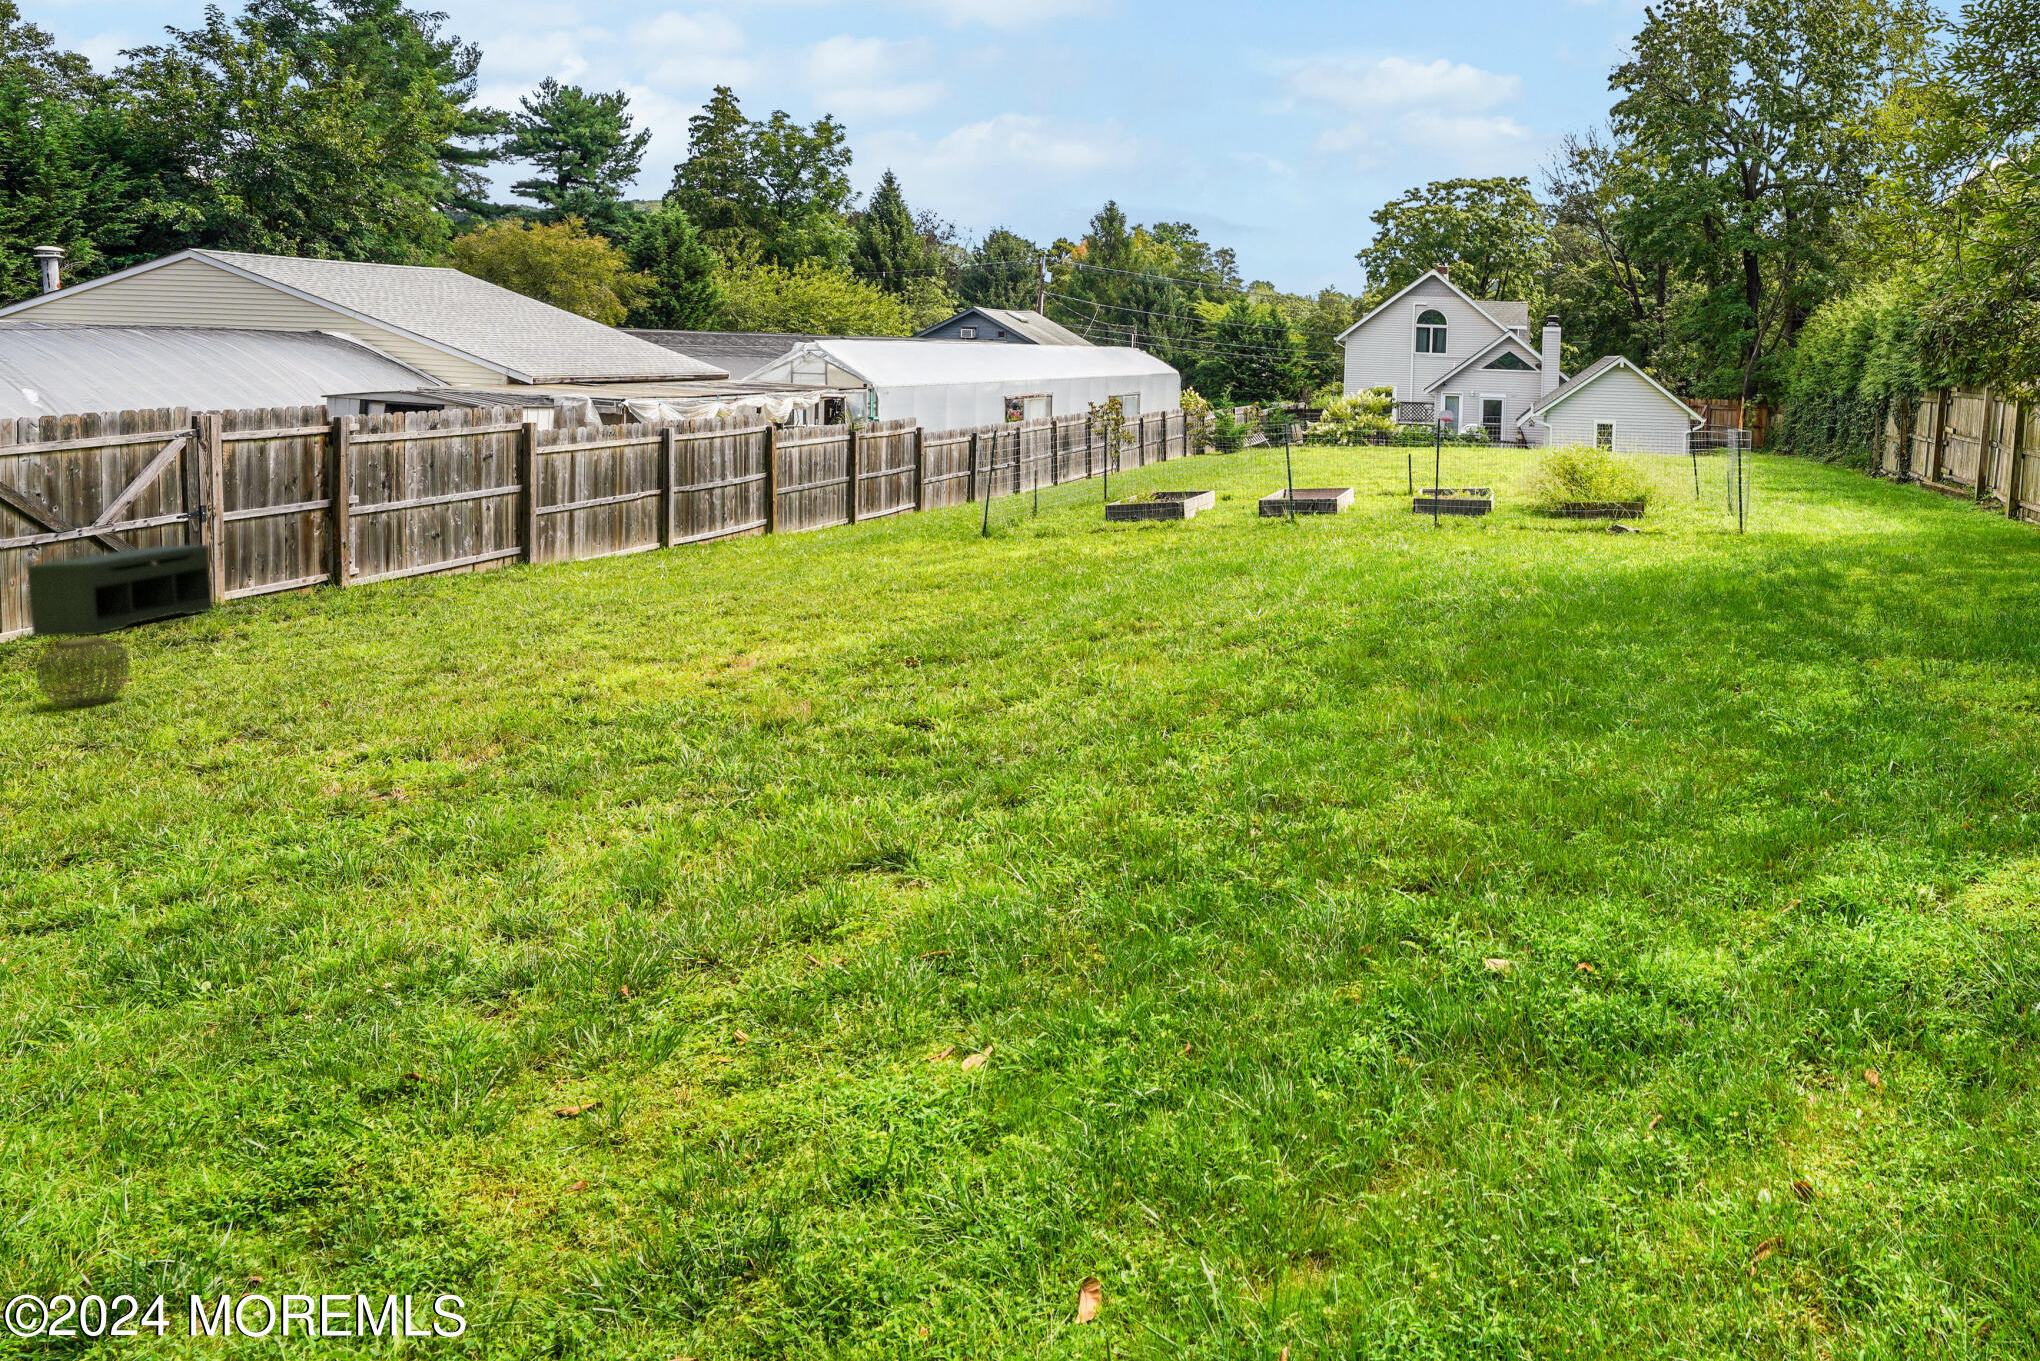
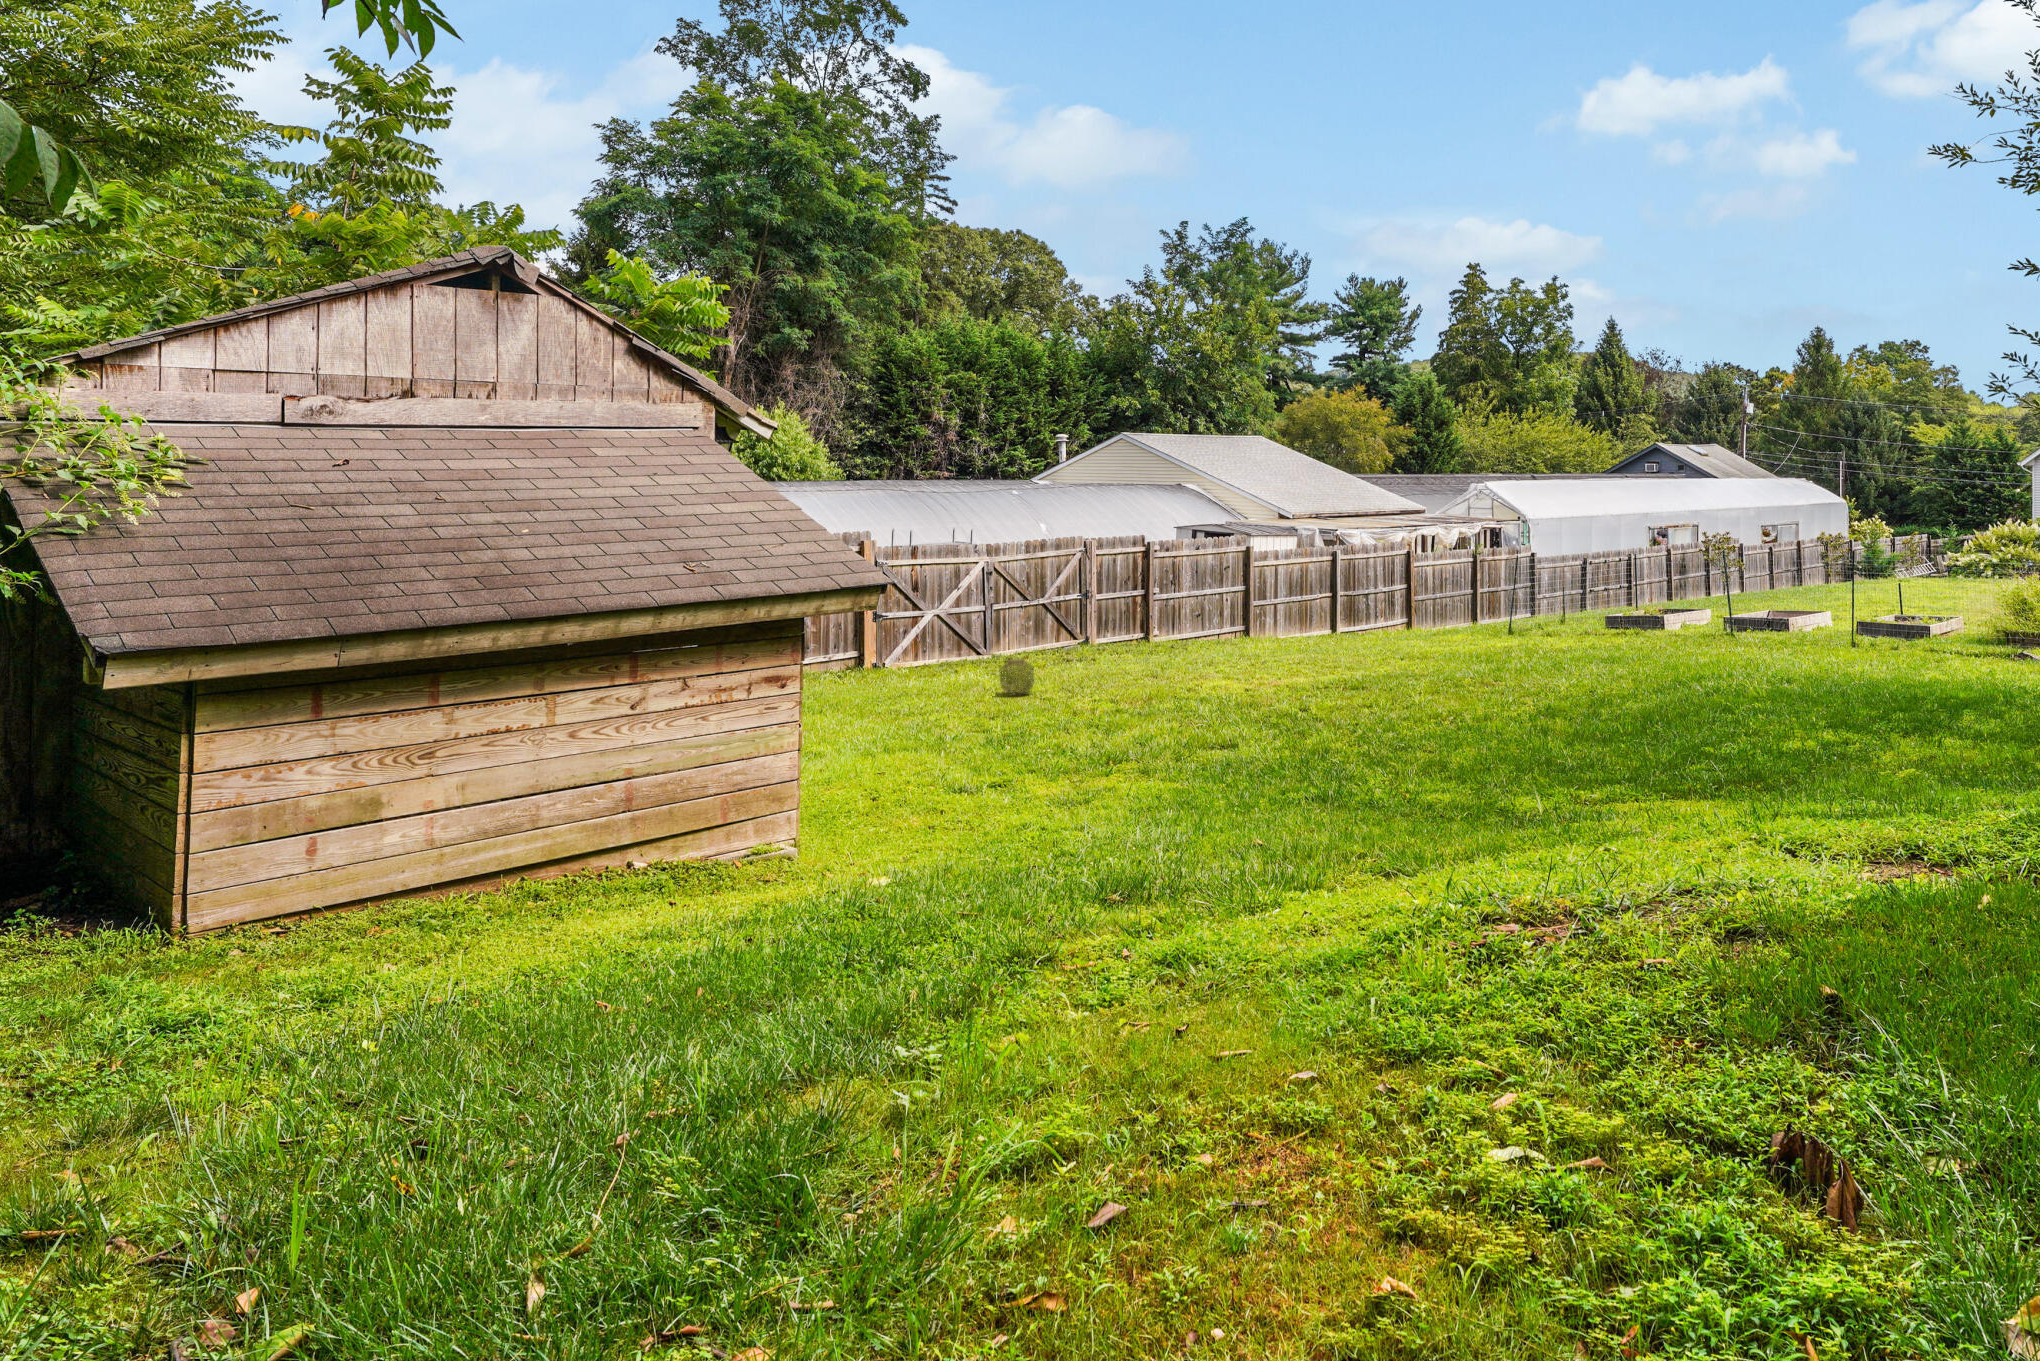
bench: present [27,545,213,636] -> none [1013,613,1089,661]

